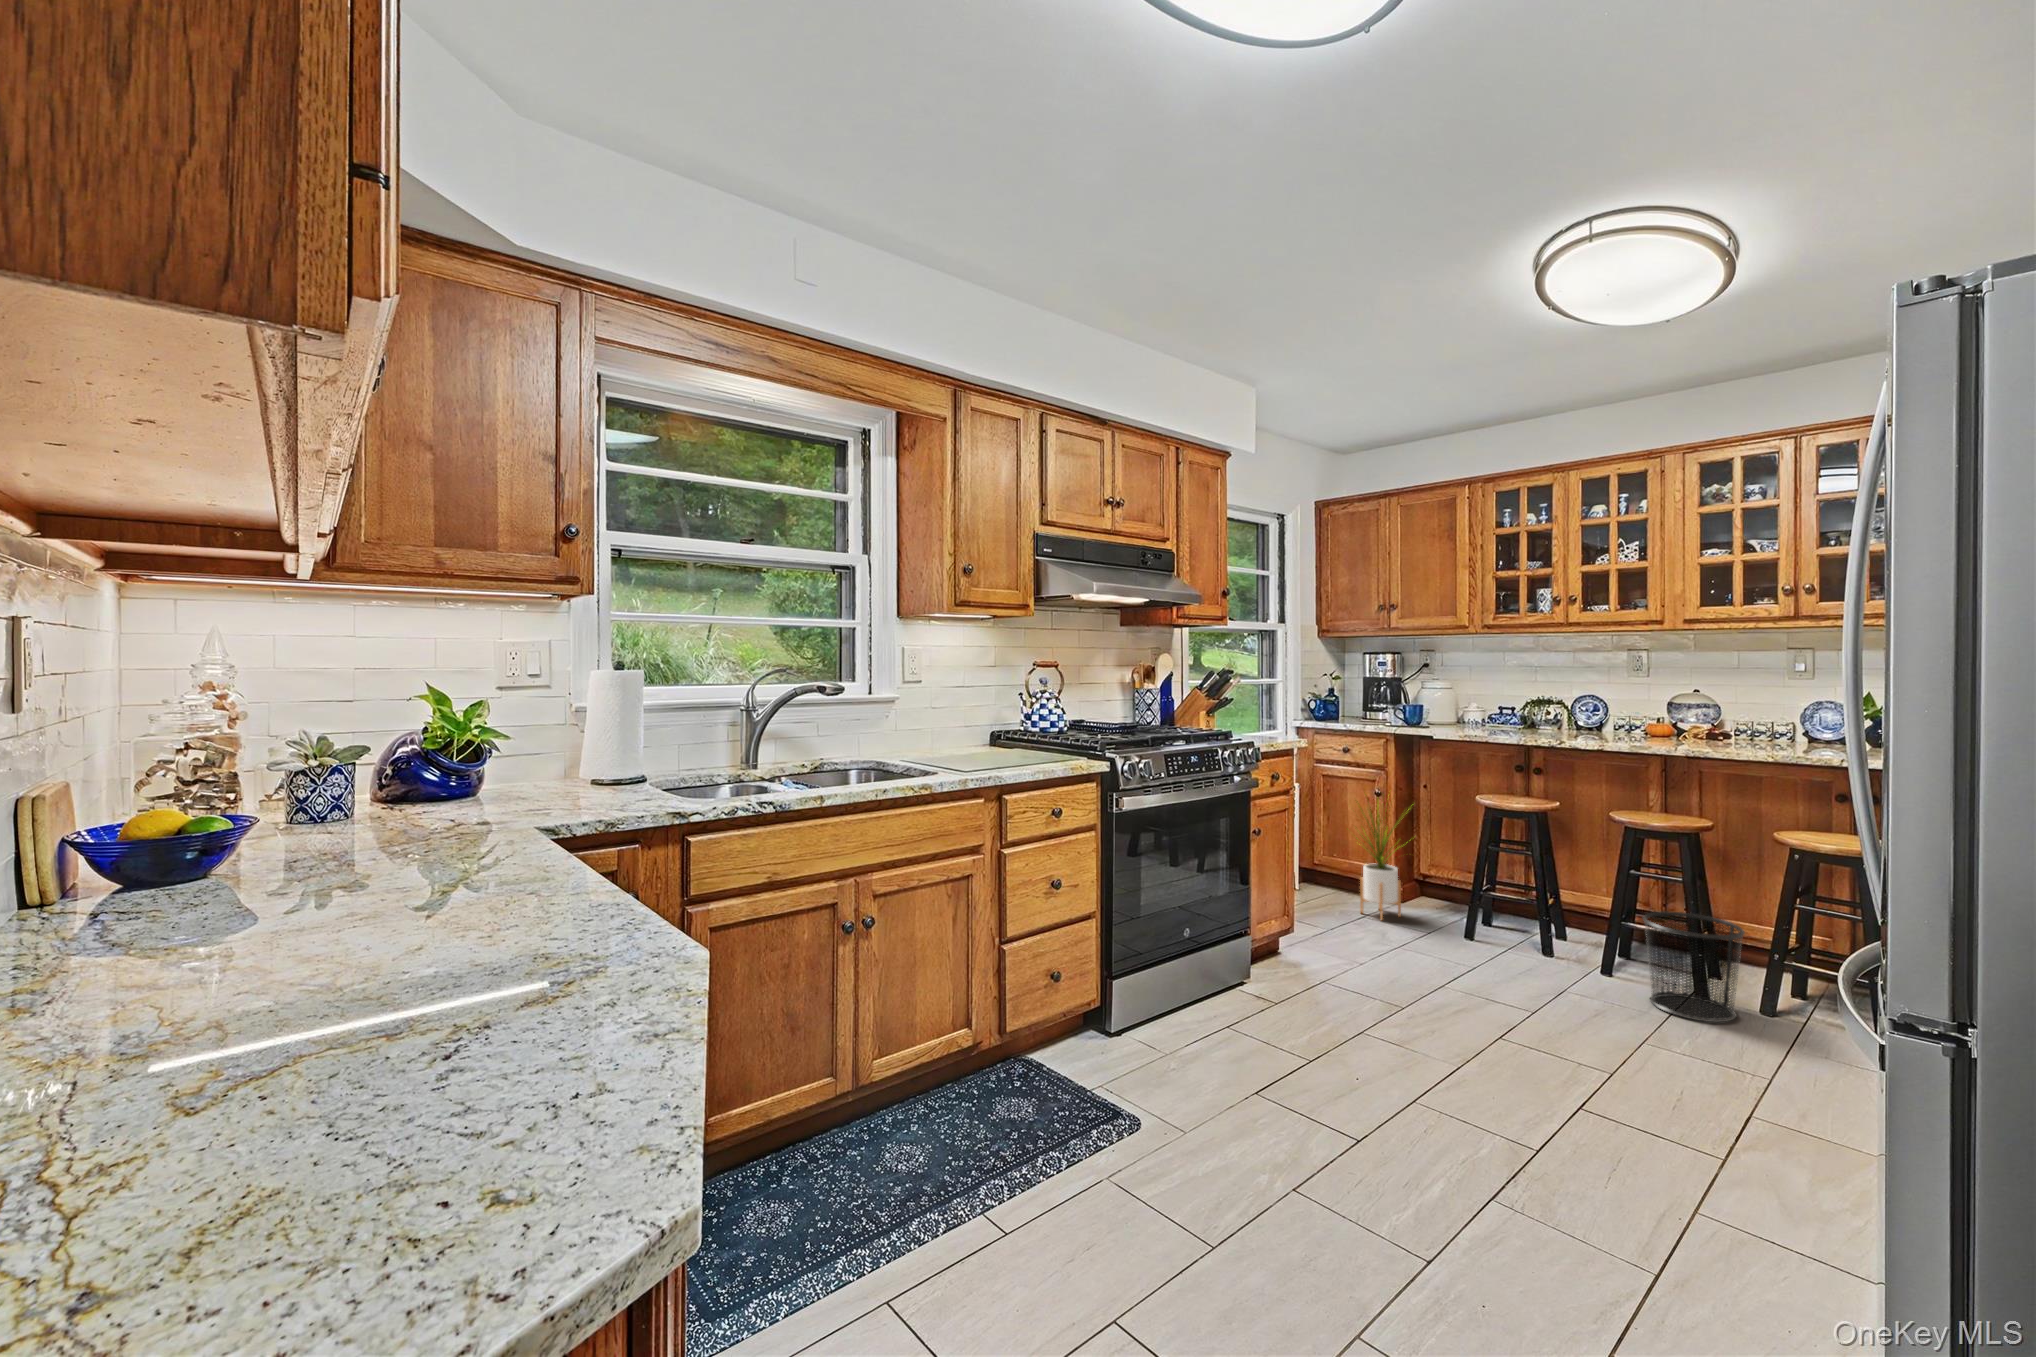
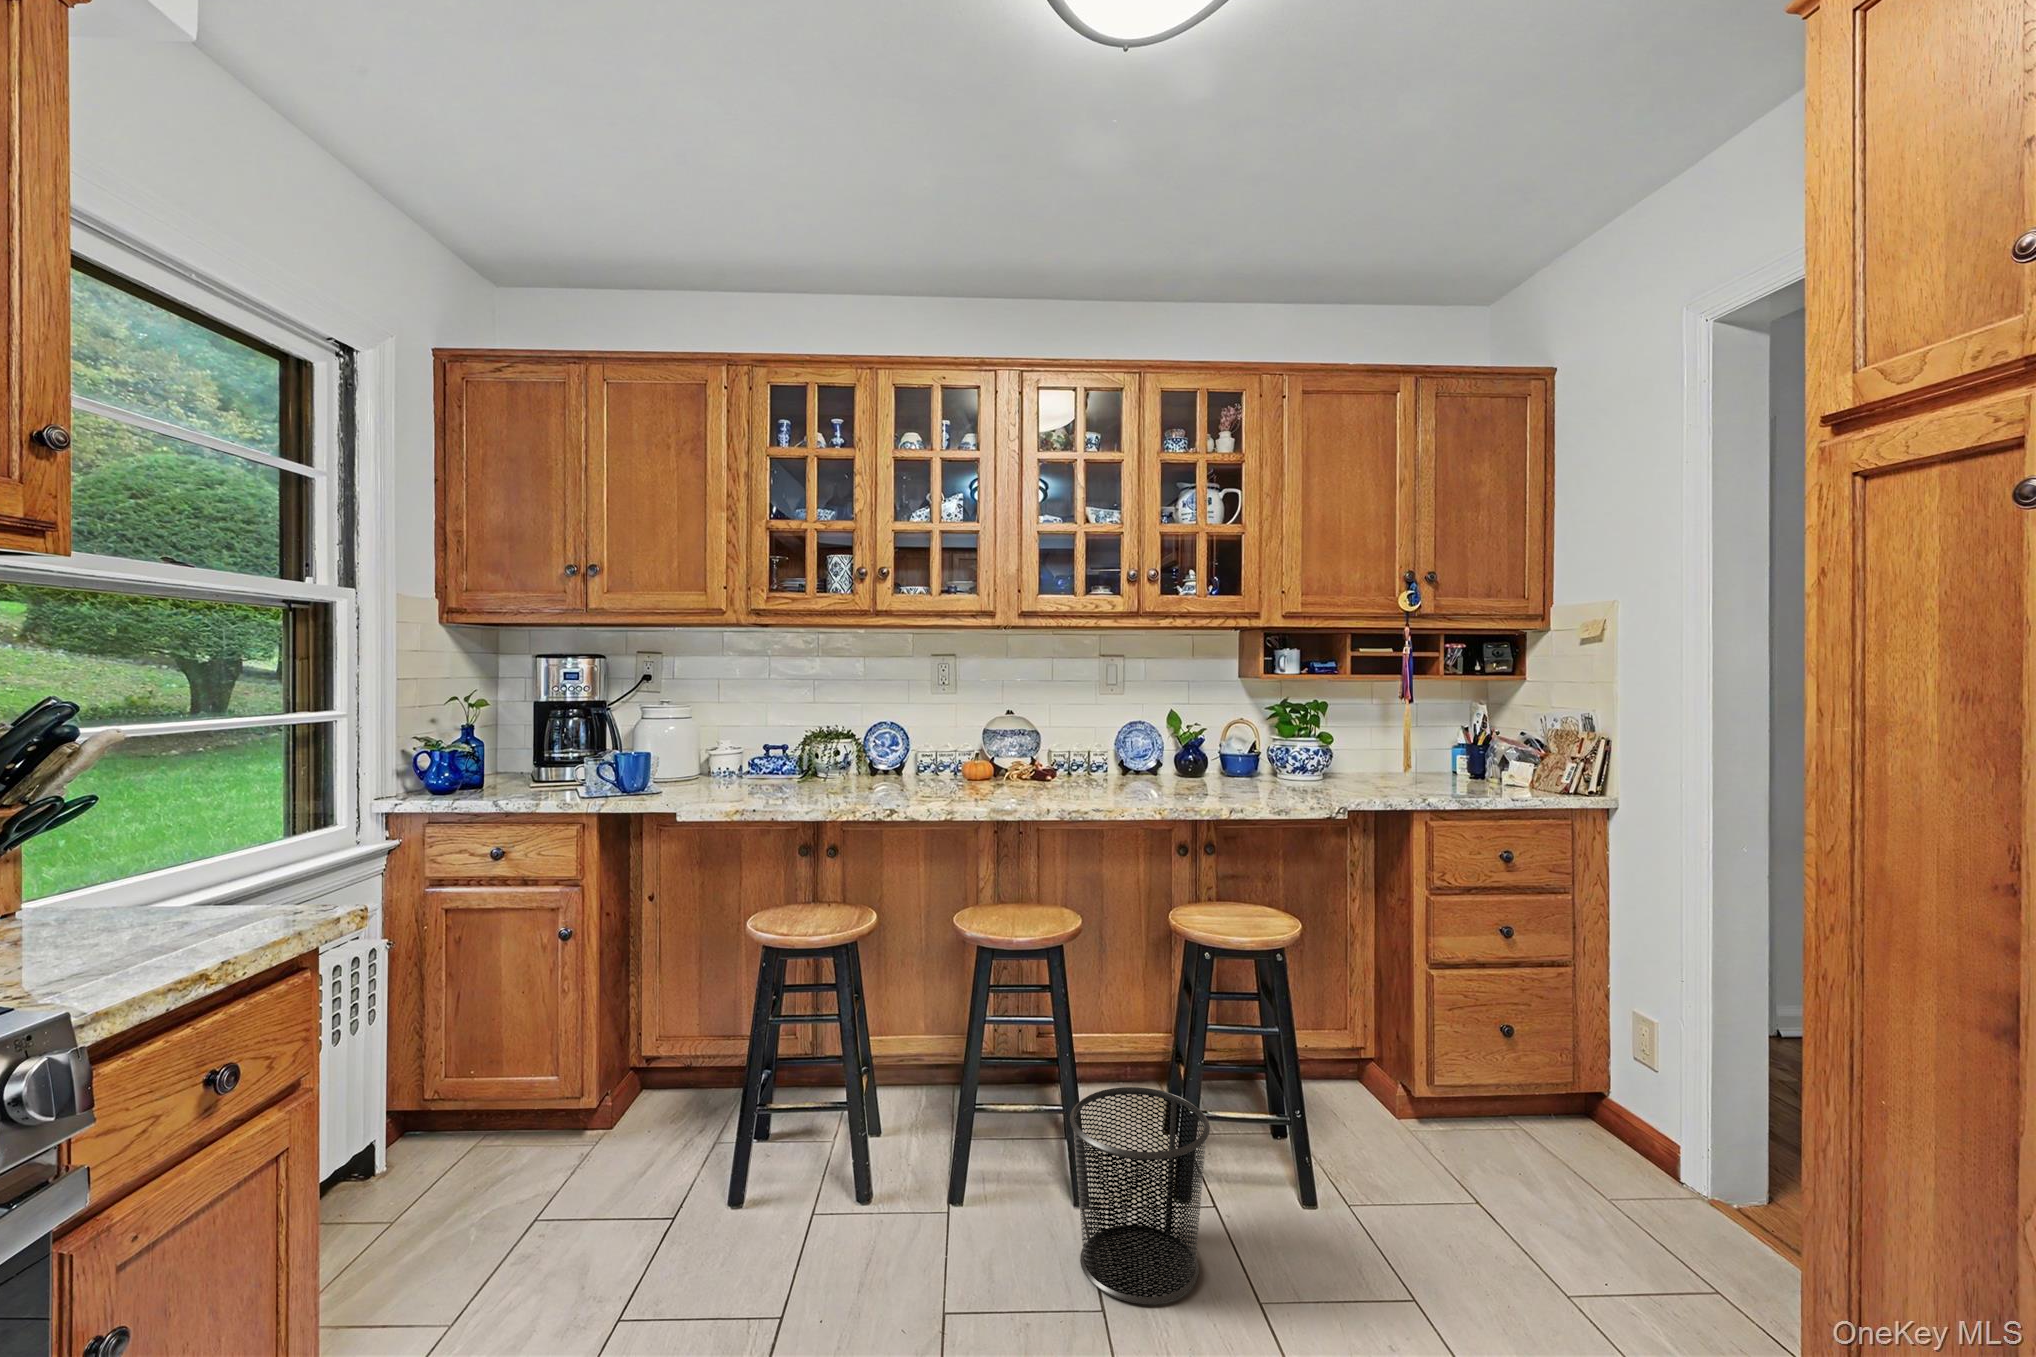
house plant: present [1356,804,1401,920] -> none [497,928,655,1223]

